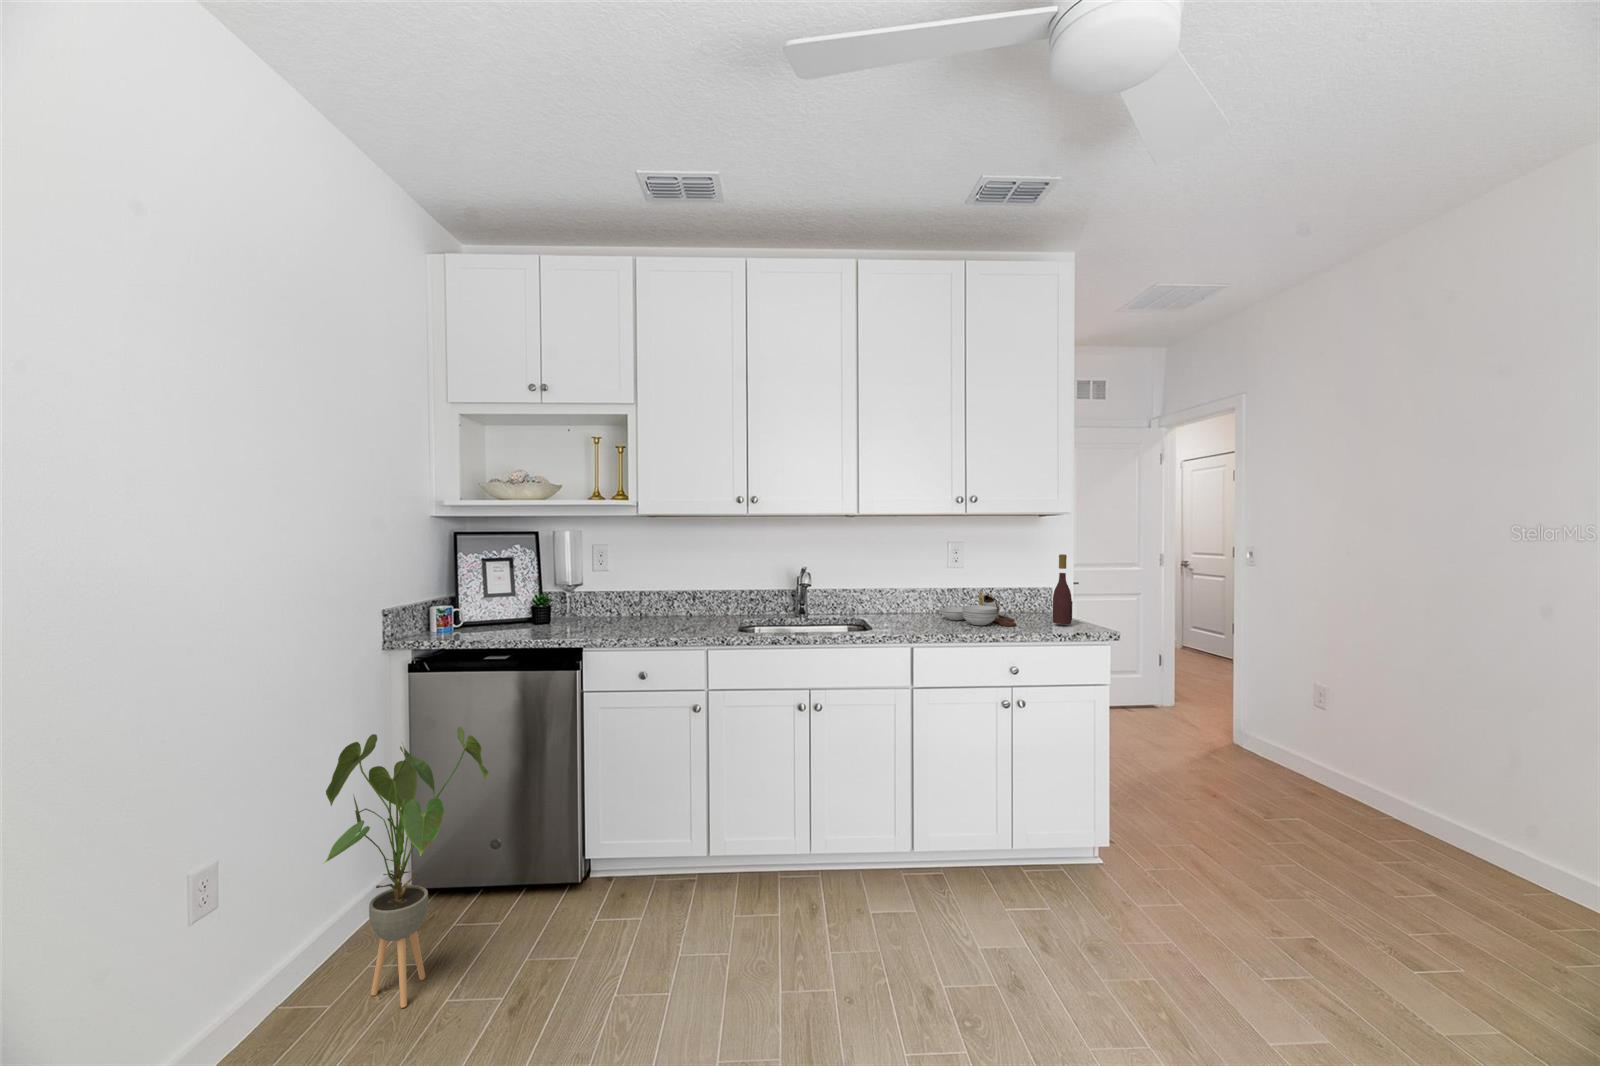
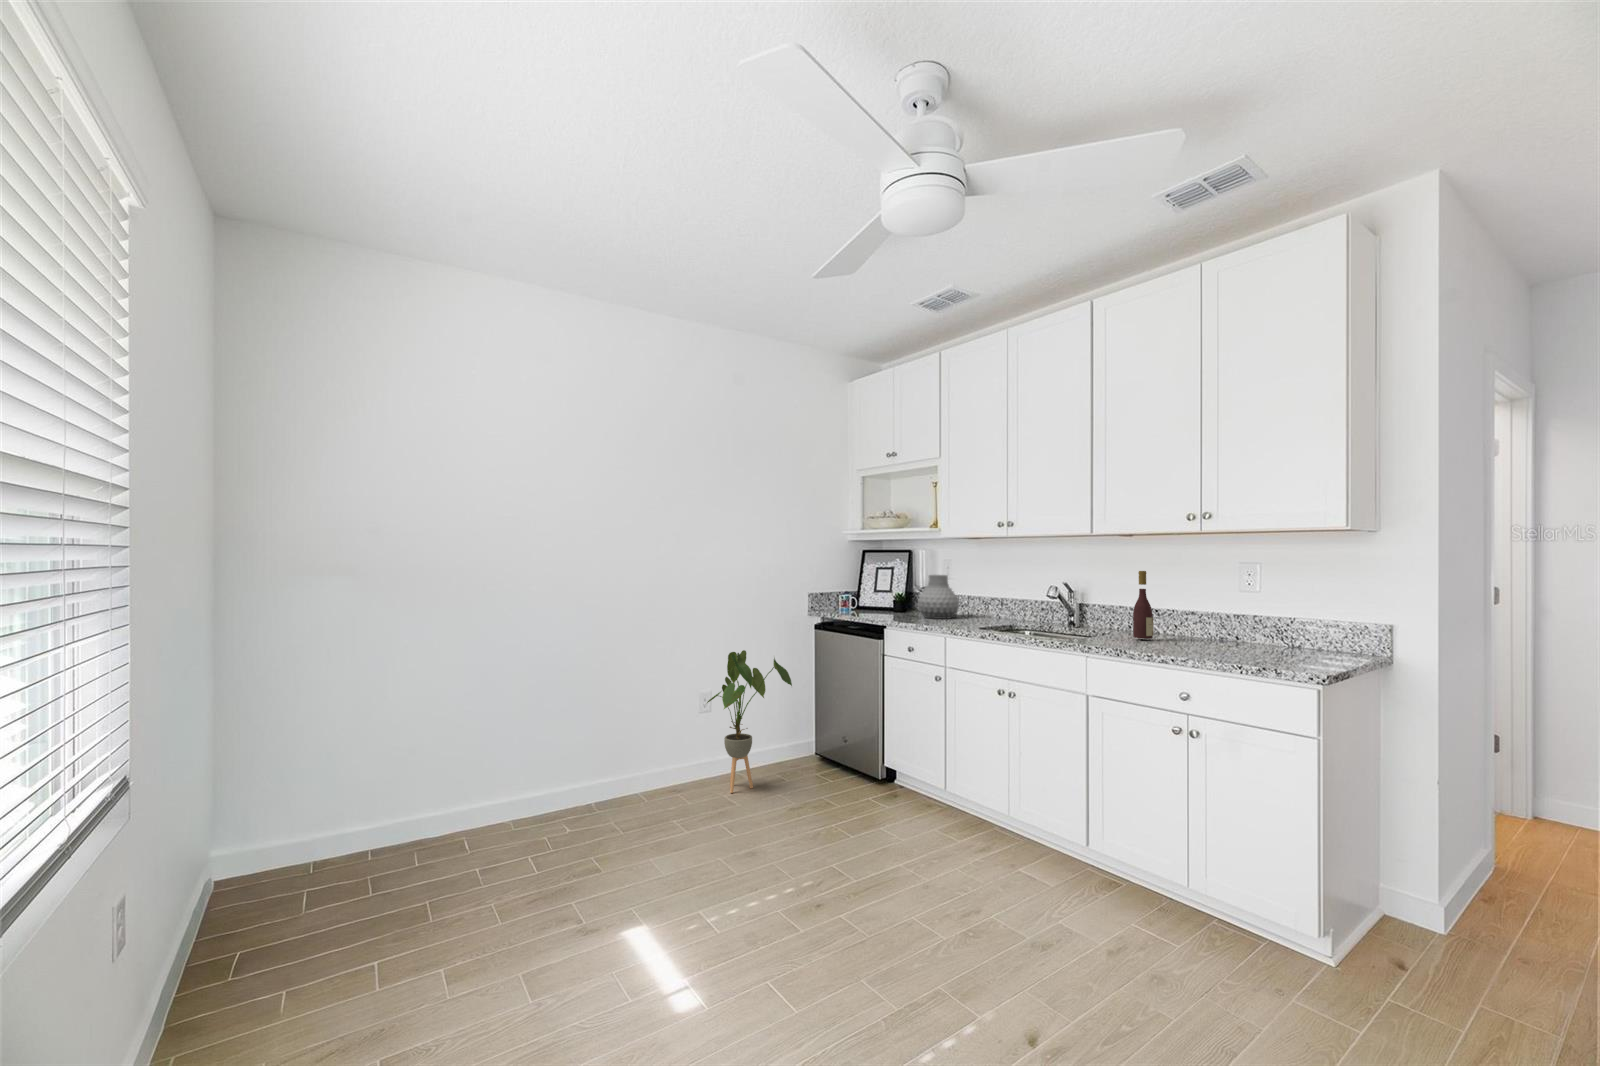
wine bottle: present [1053,554,1073,624] -> present [1133,571,1154,639]
vase: none [581,567,638,627] -> present [918,575,959,619]
cutting board: present [940,590,1016,626] -> none [1180,617,1277,656]

